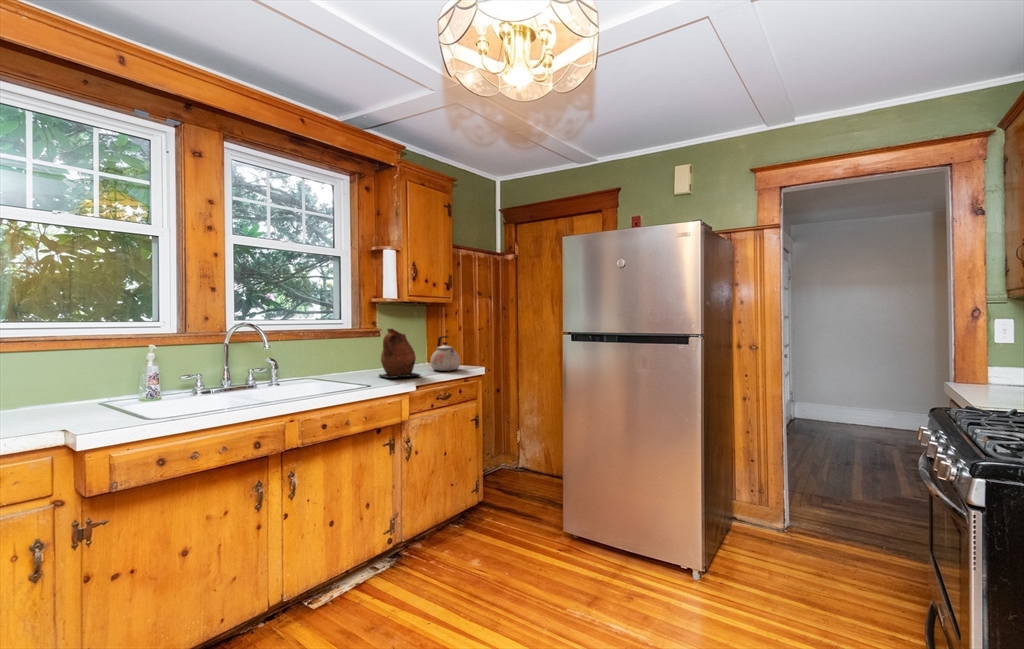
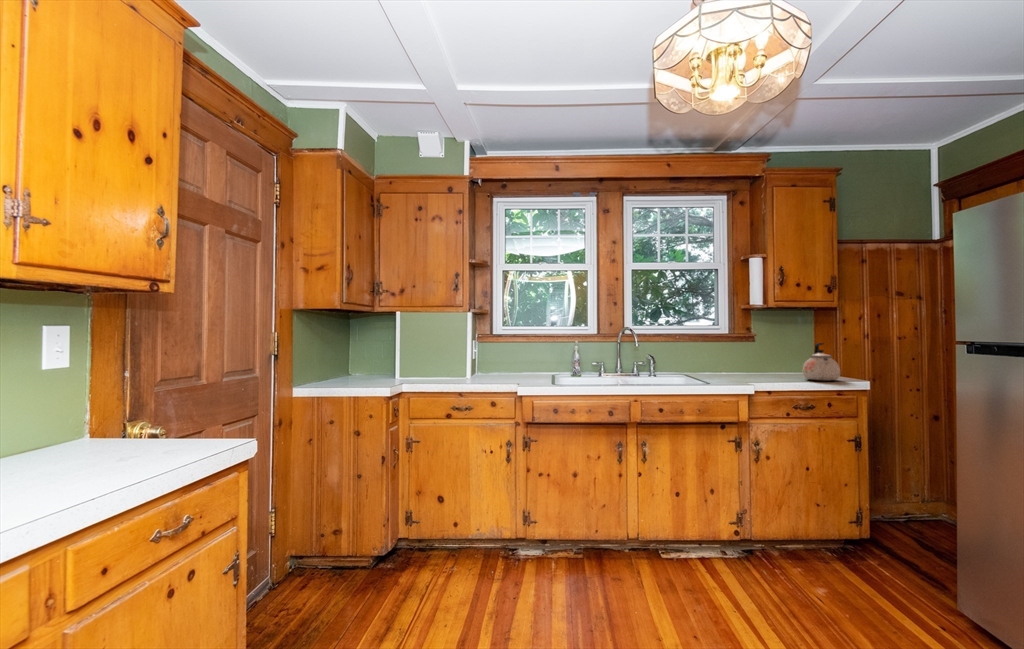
ceramic pitcher: present [380,329,420,378] -> none [738,333,782,382]

